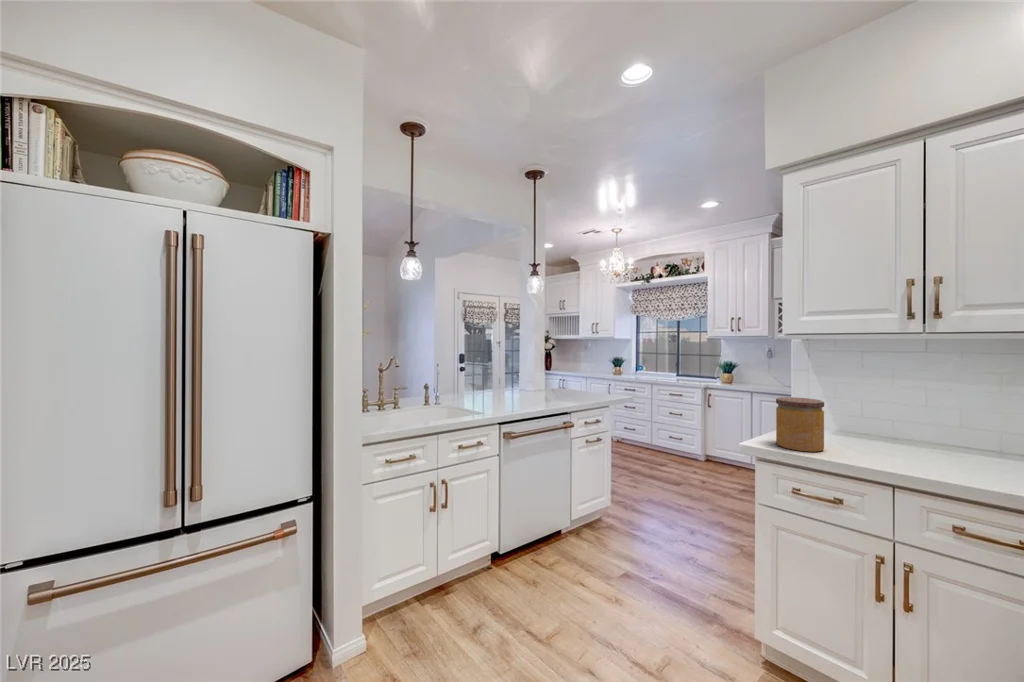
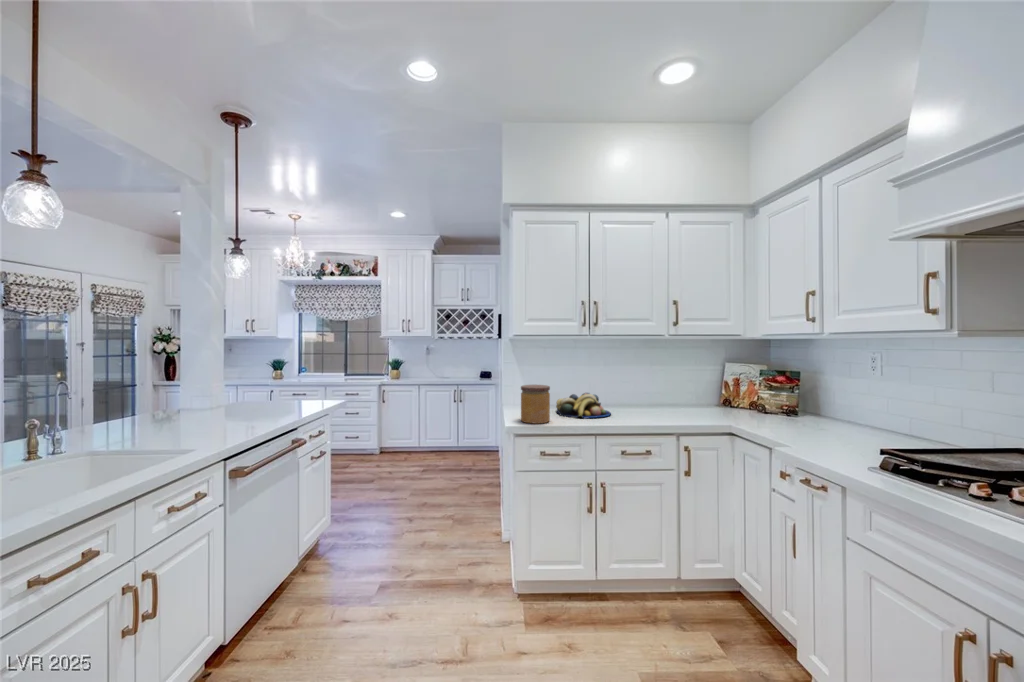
fruit bowl: none [861,422,986,467] -> present [556,393,611,418]

